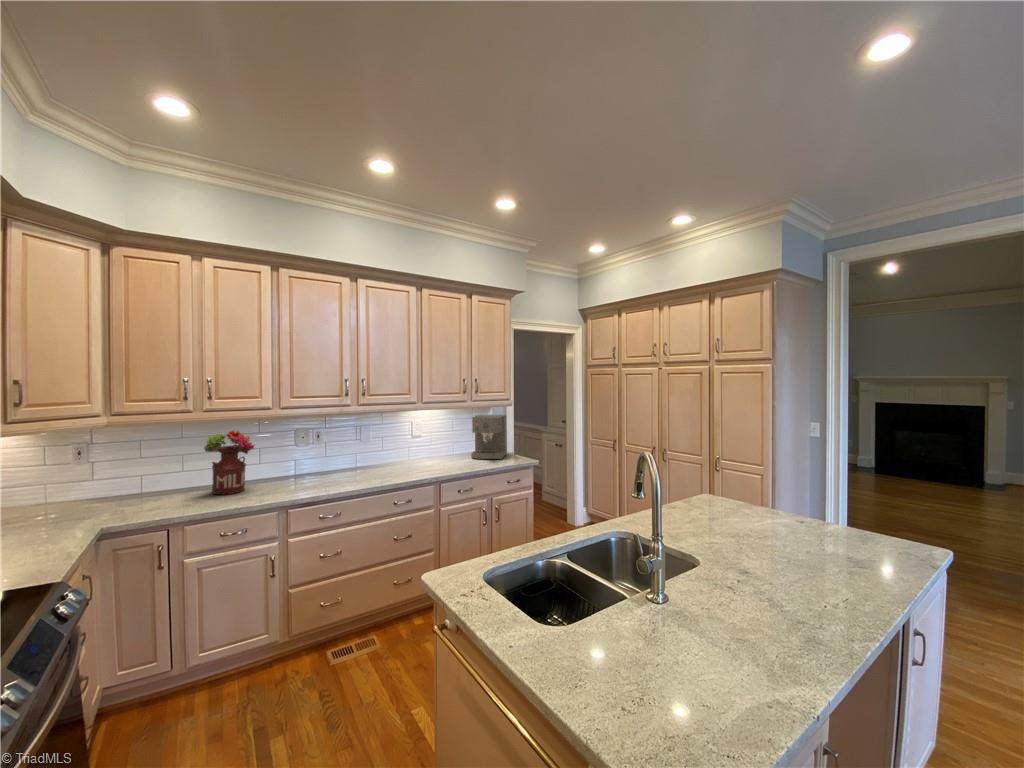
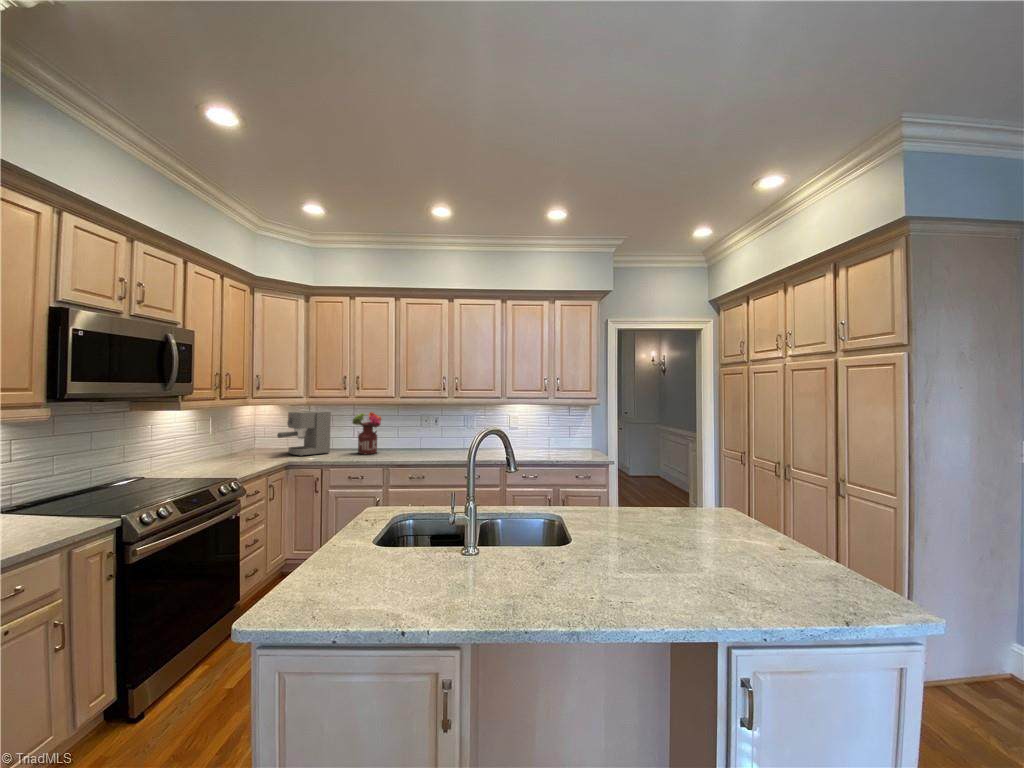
coffee maker: present [471,415,507,459] -> present [277,411,331,456]

